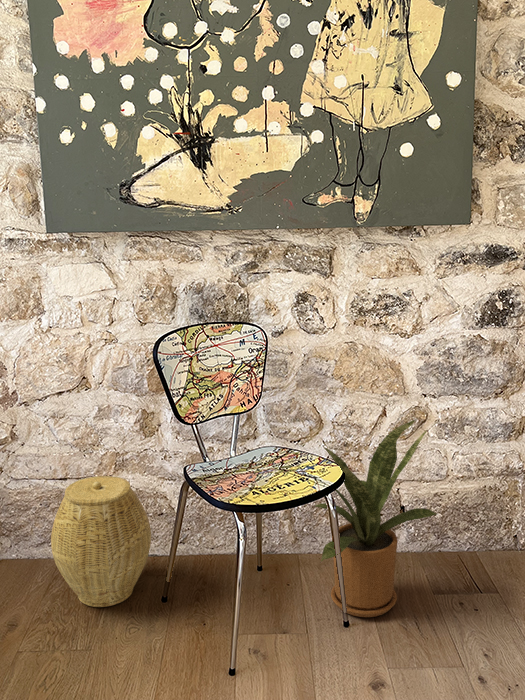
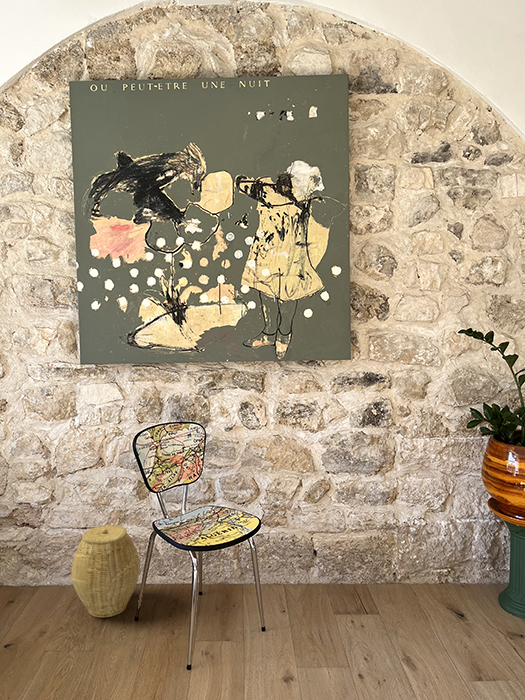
house plant: present [279,420,438,617] -> none [219,488,335,626]

